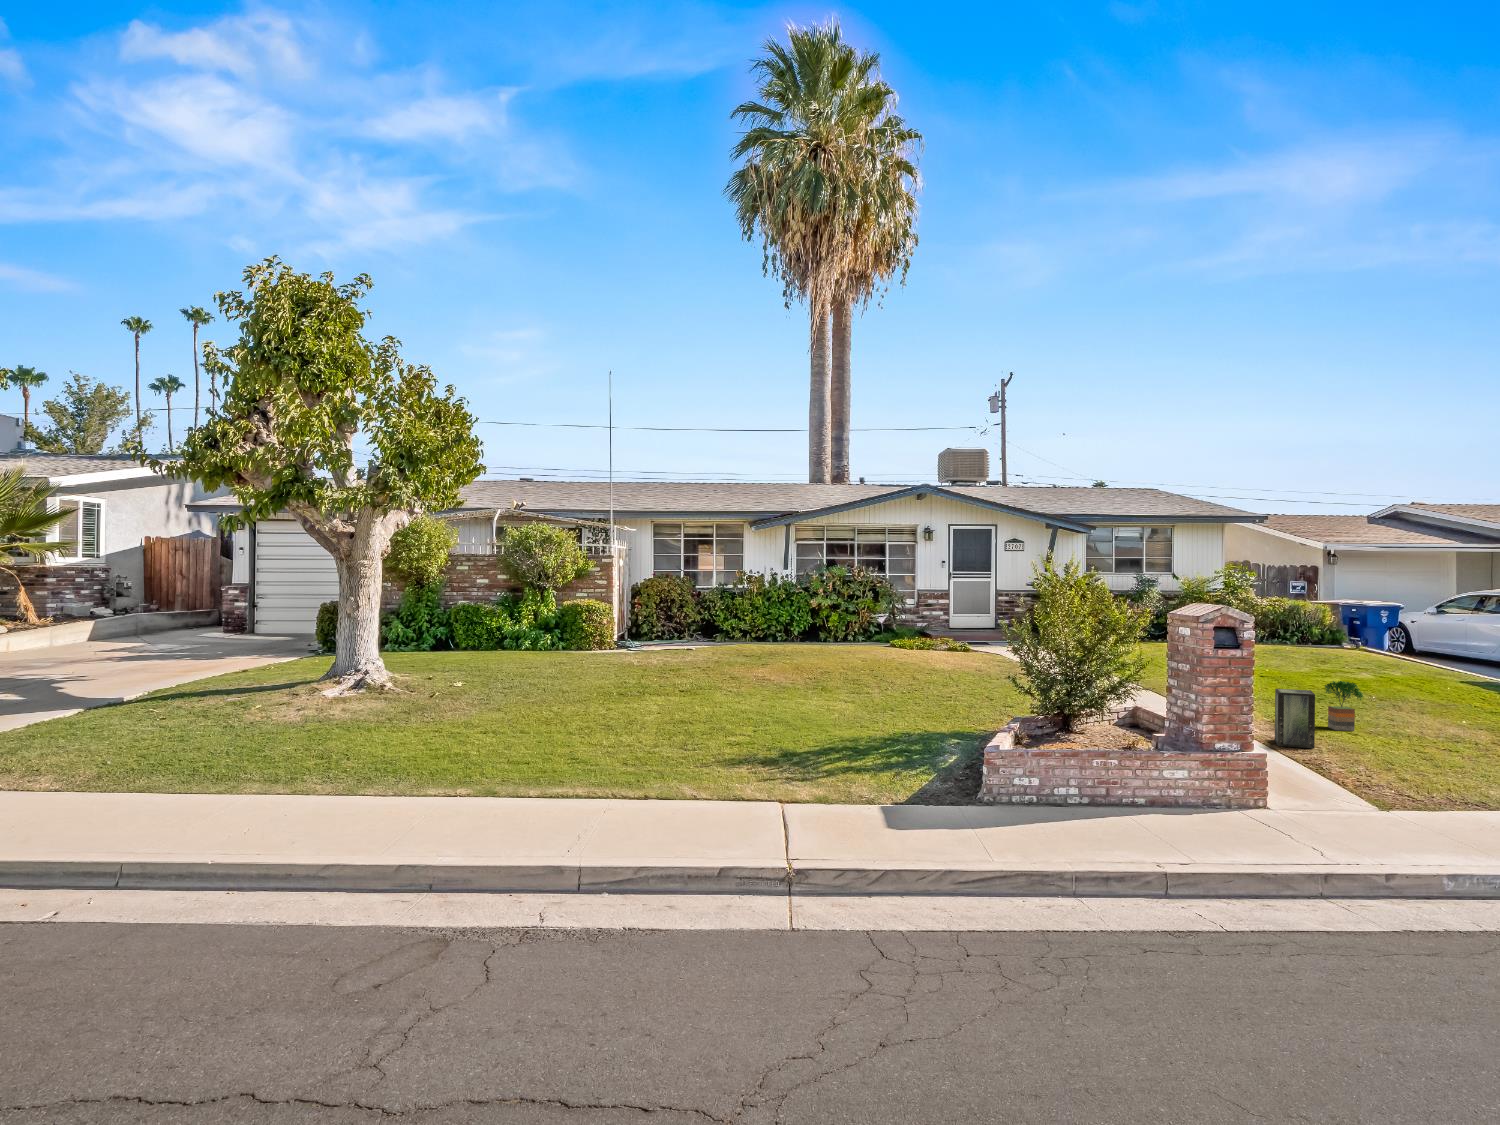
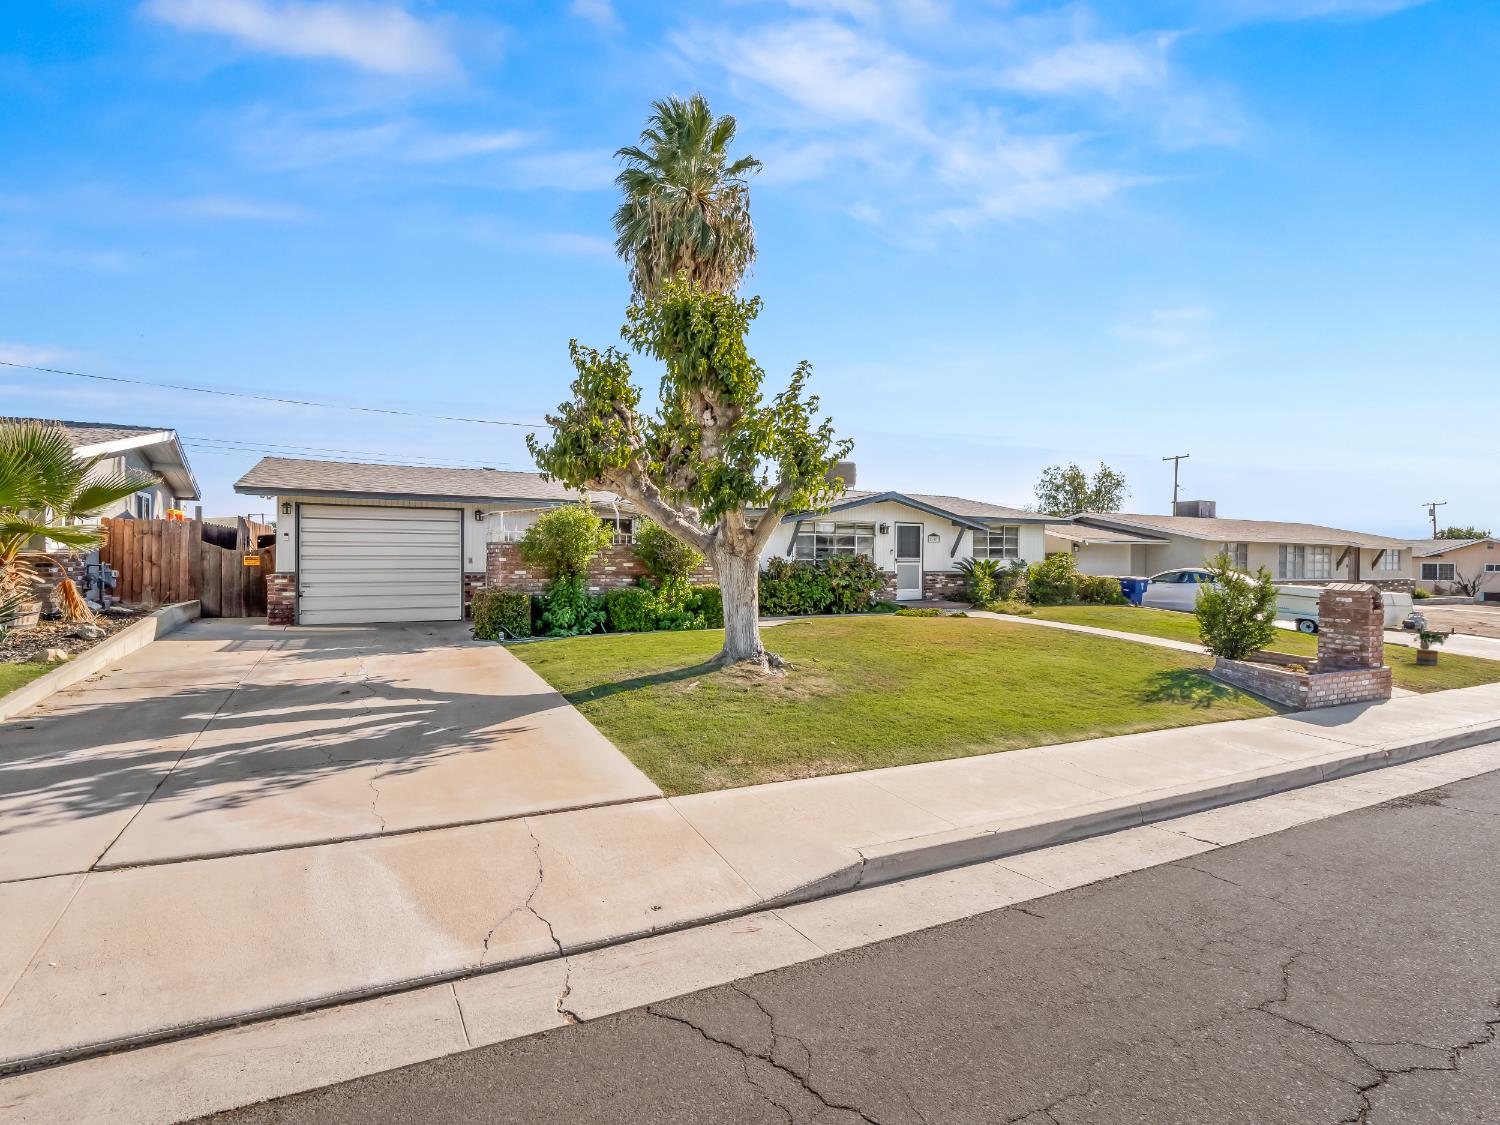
storage box: present [1275,689,1315,748] -> none [1441,640,1482,679]

